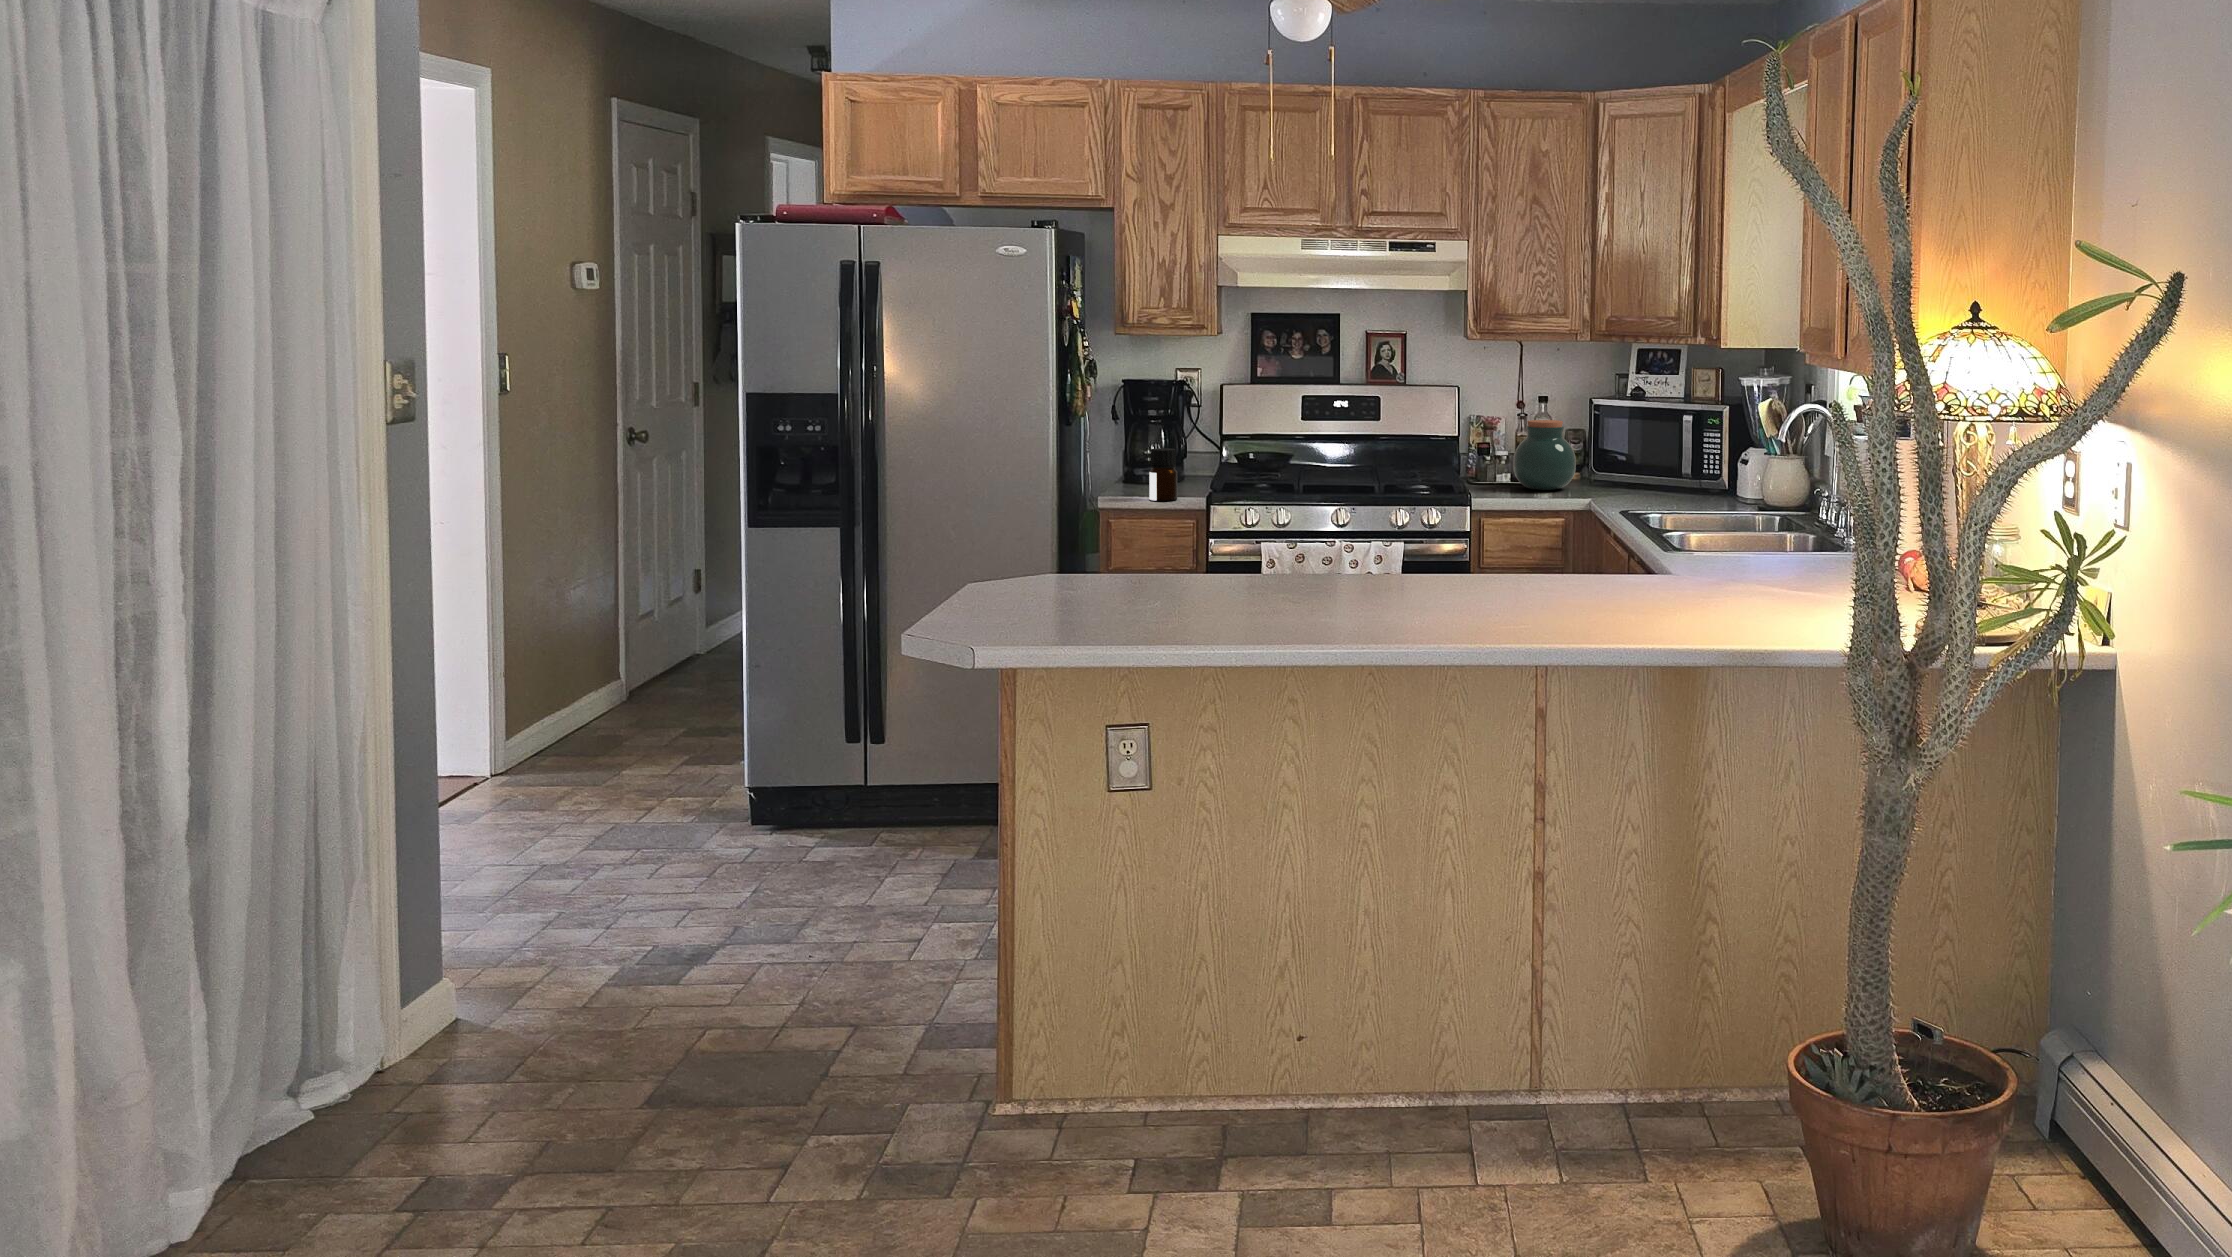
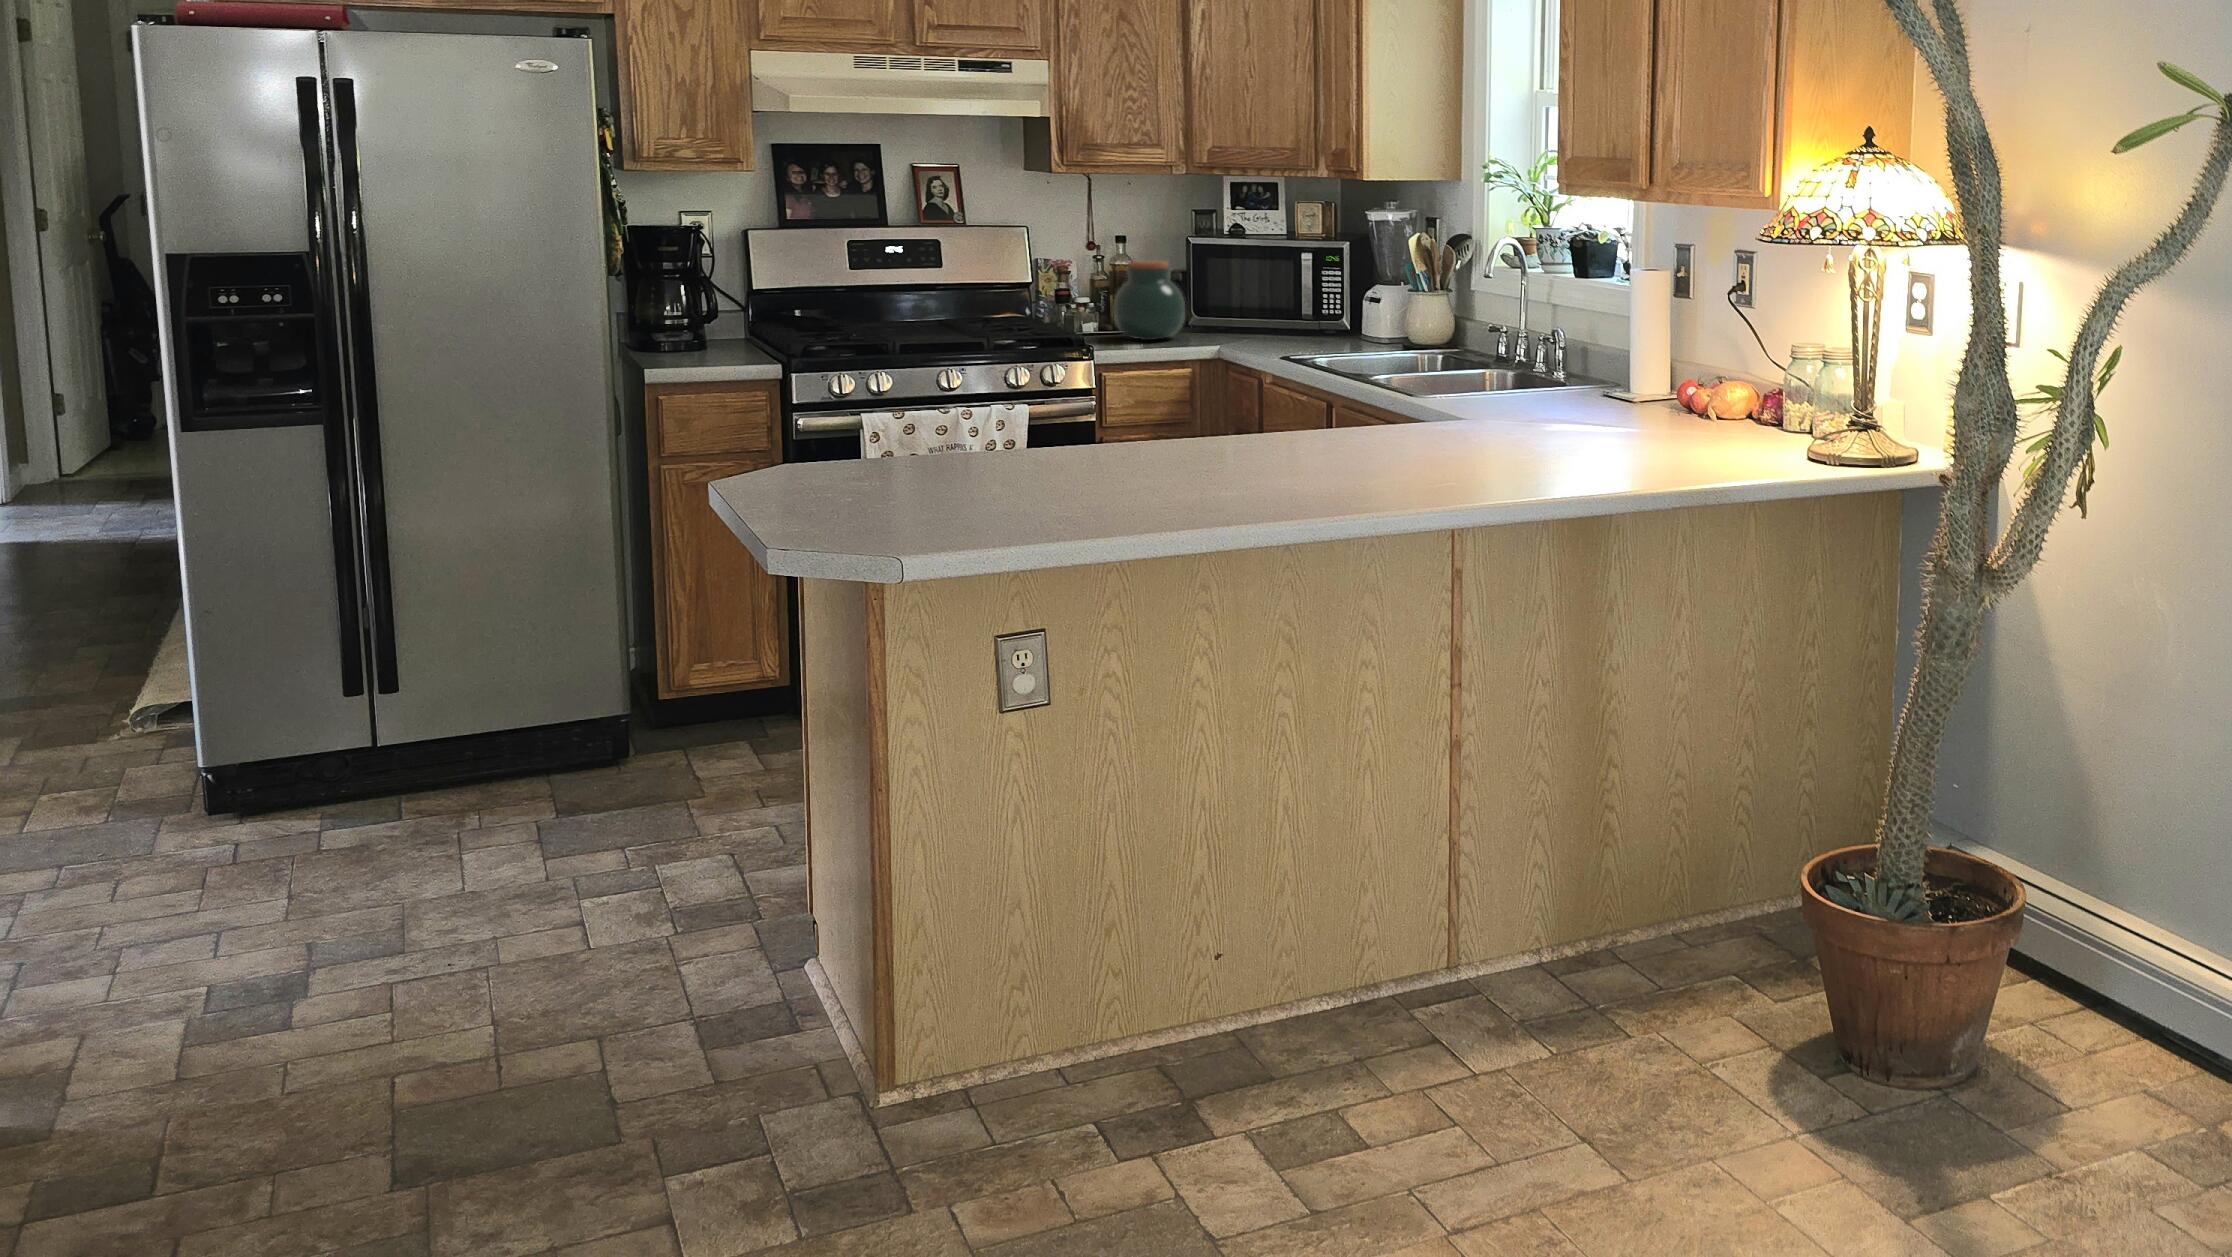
bottle: present [1149,448,1177,501] -> none [700,311,737,375]

